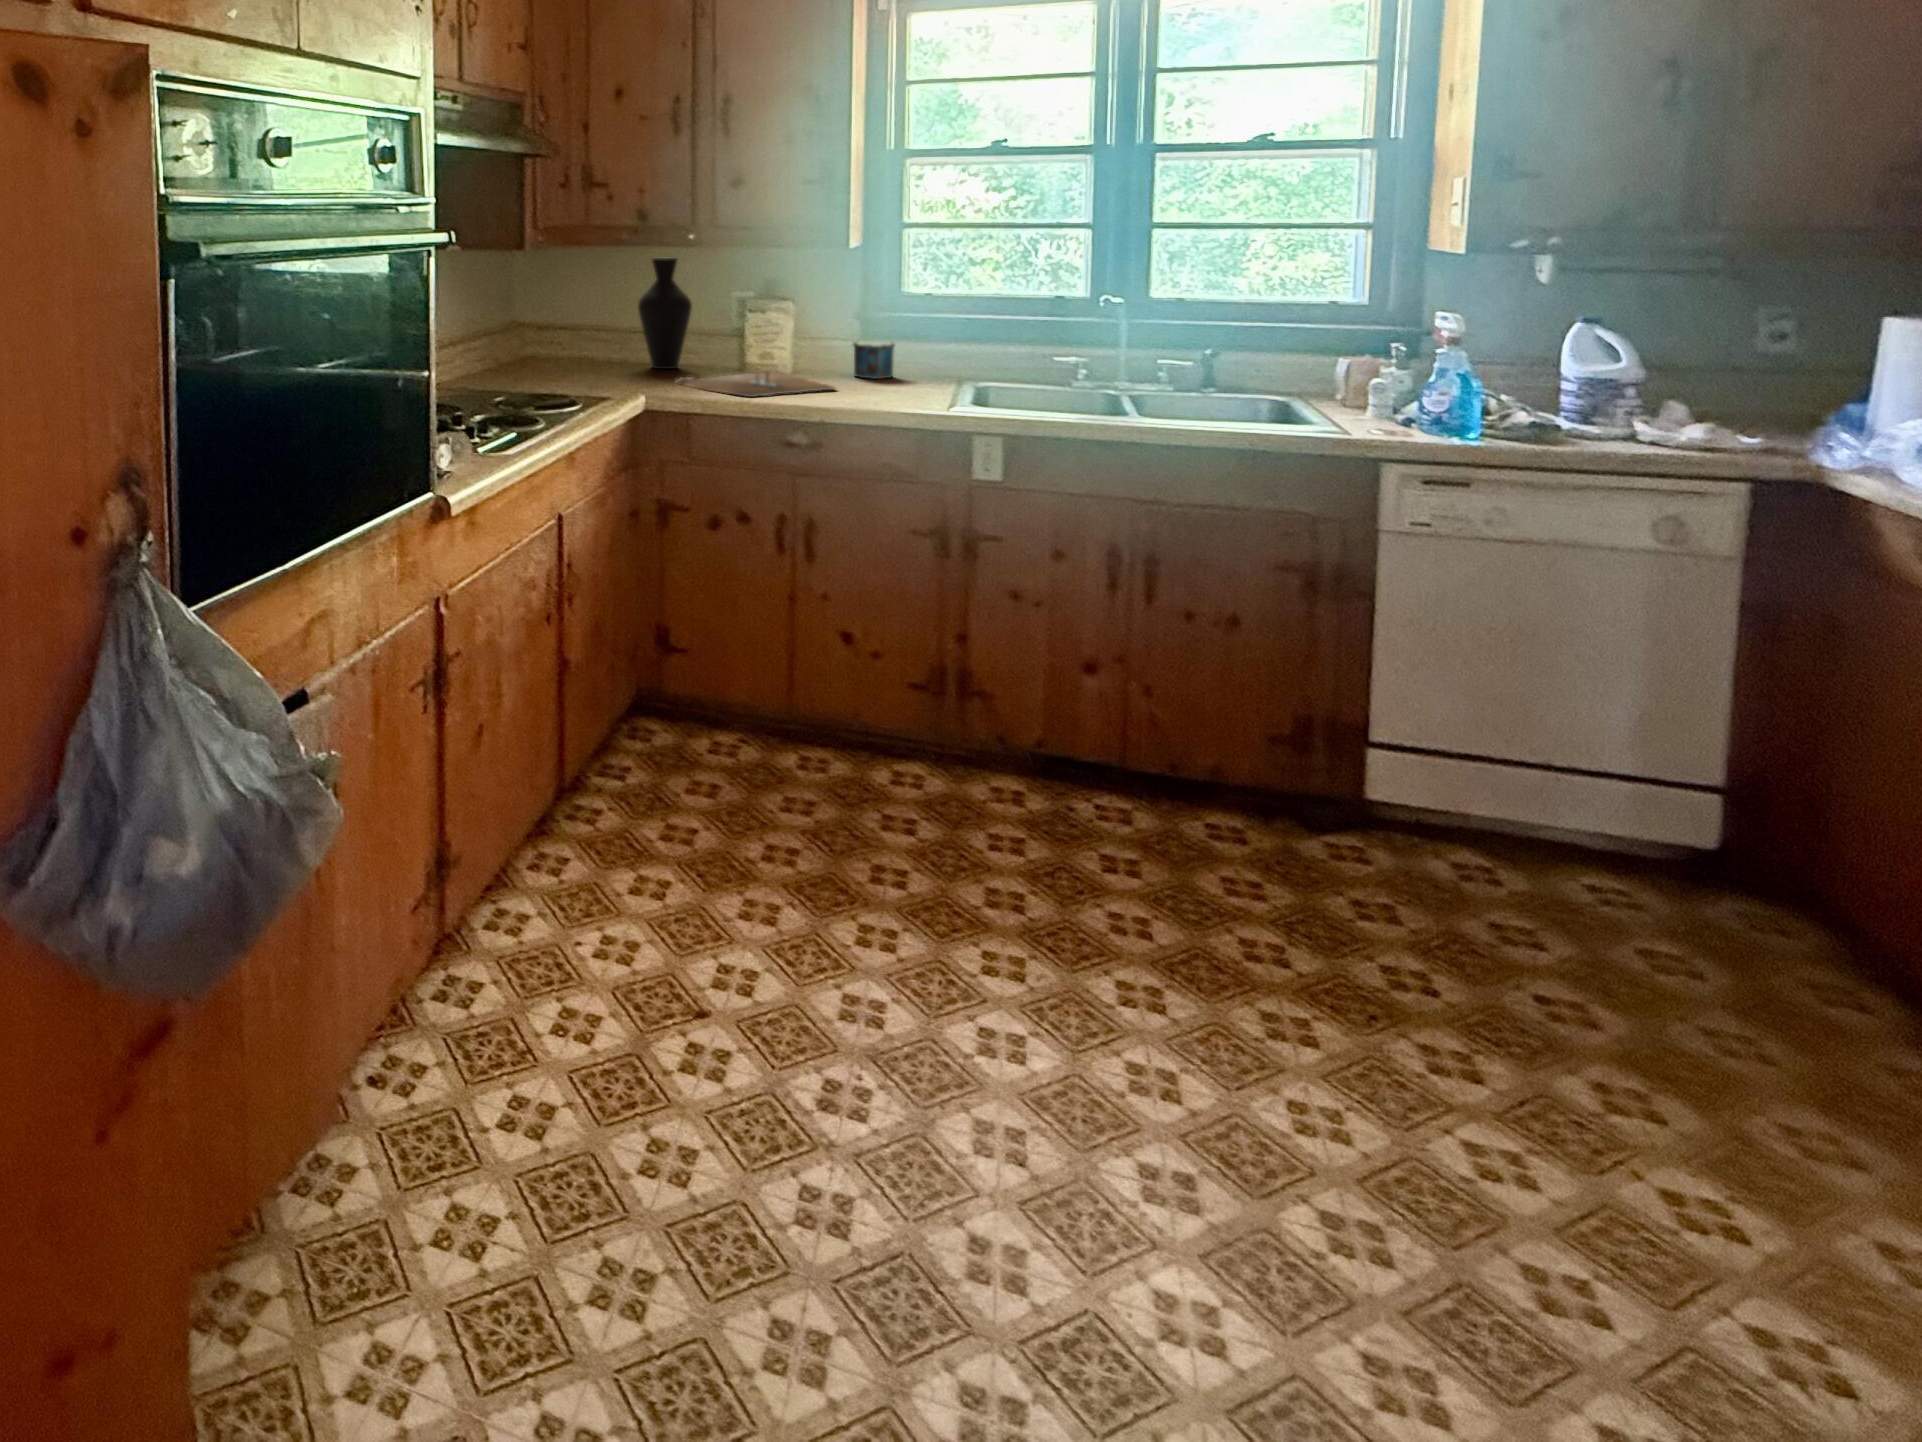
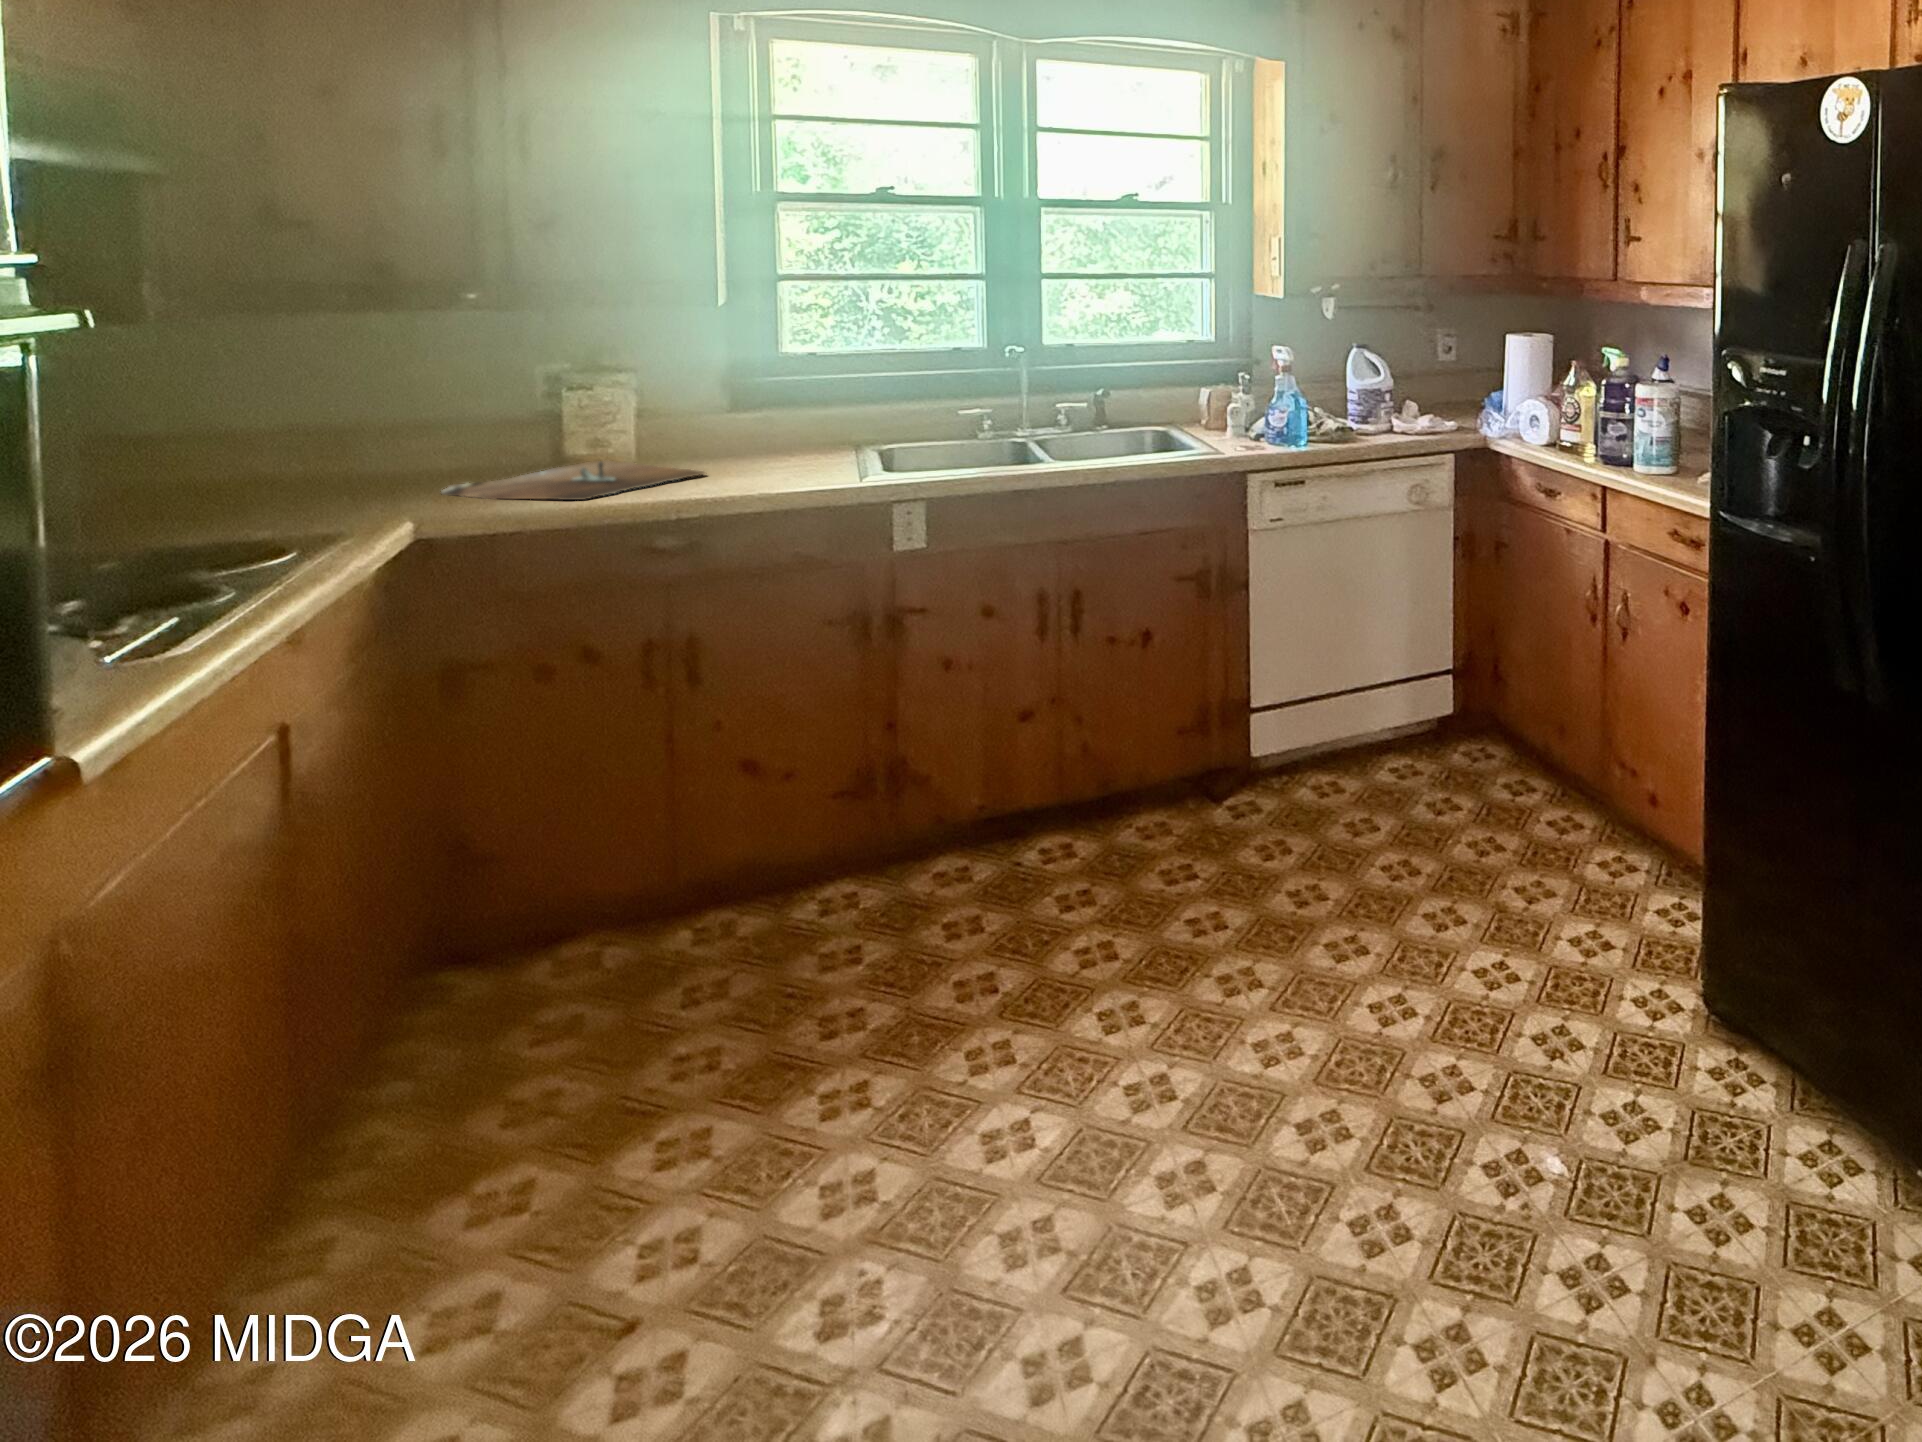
vase: present [638,258,692,369] -> none [352,316,454,477]
mug: present [853,343,895,379] -> none [713,409,771,455]

